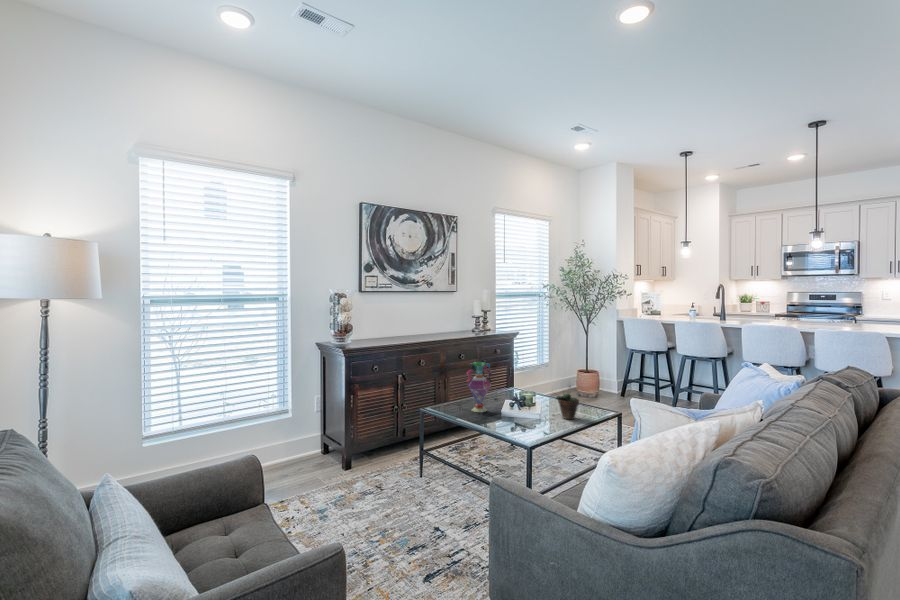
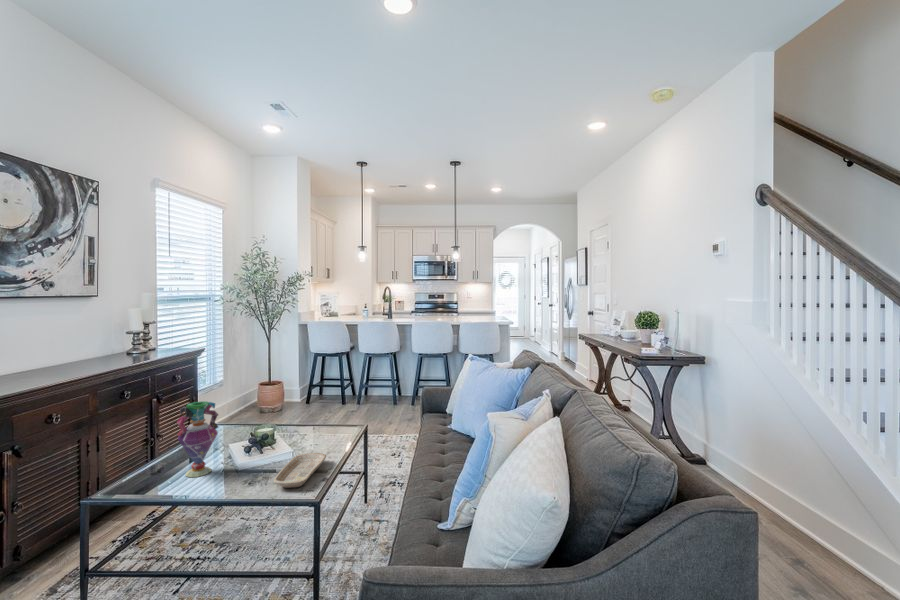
succulent plant: present [556,386,579,419] -> none [310,410,337,452]
tray: none [511,415,561,433] -> present [274,453,326,488]

